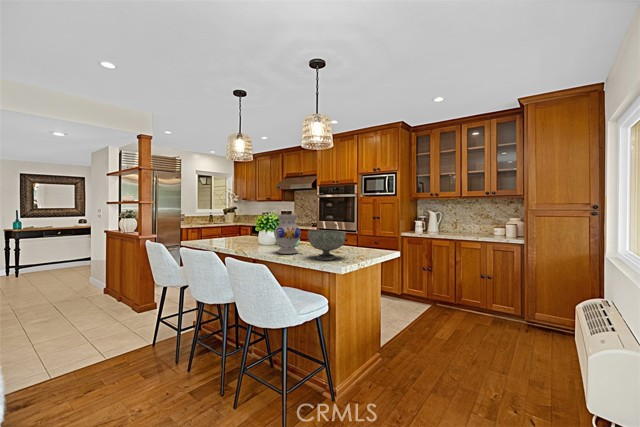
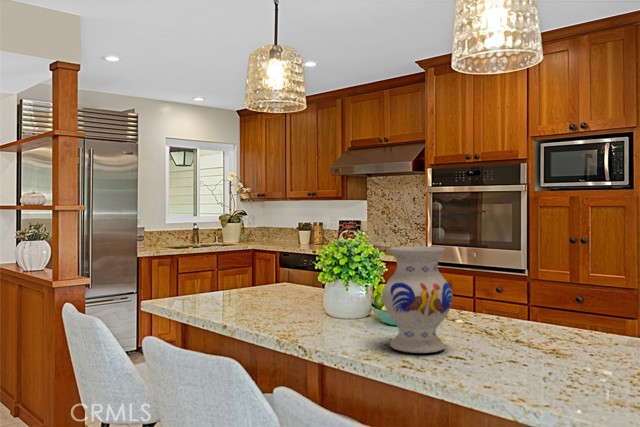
decorative bowl: present [308,230,346,260] -> none [488,292,602,382]

